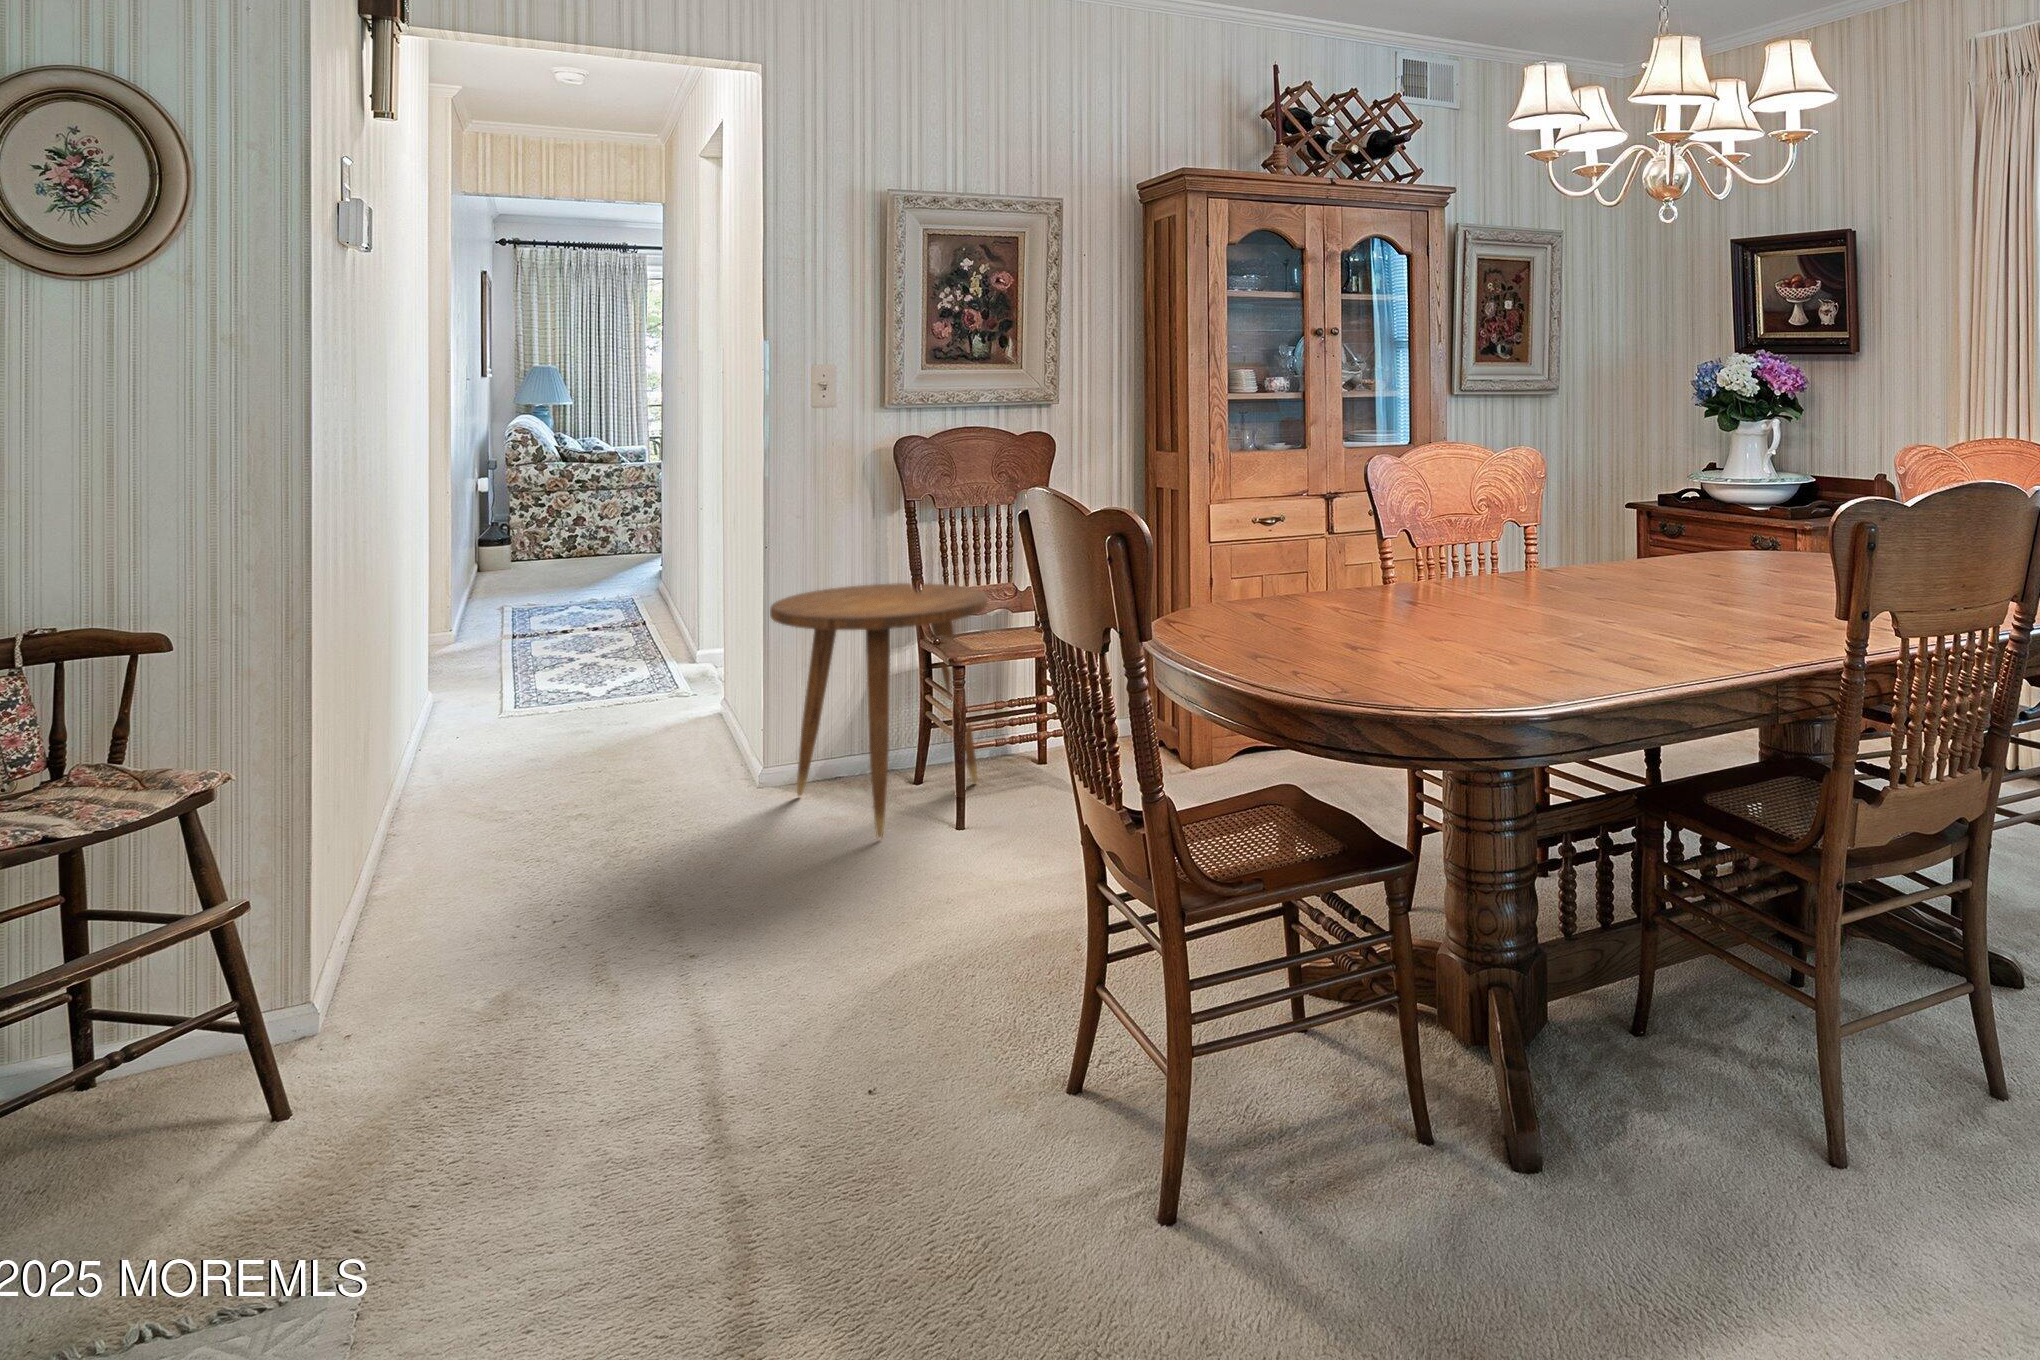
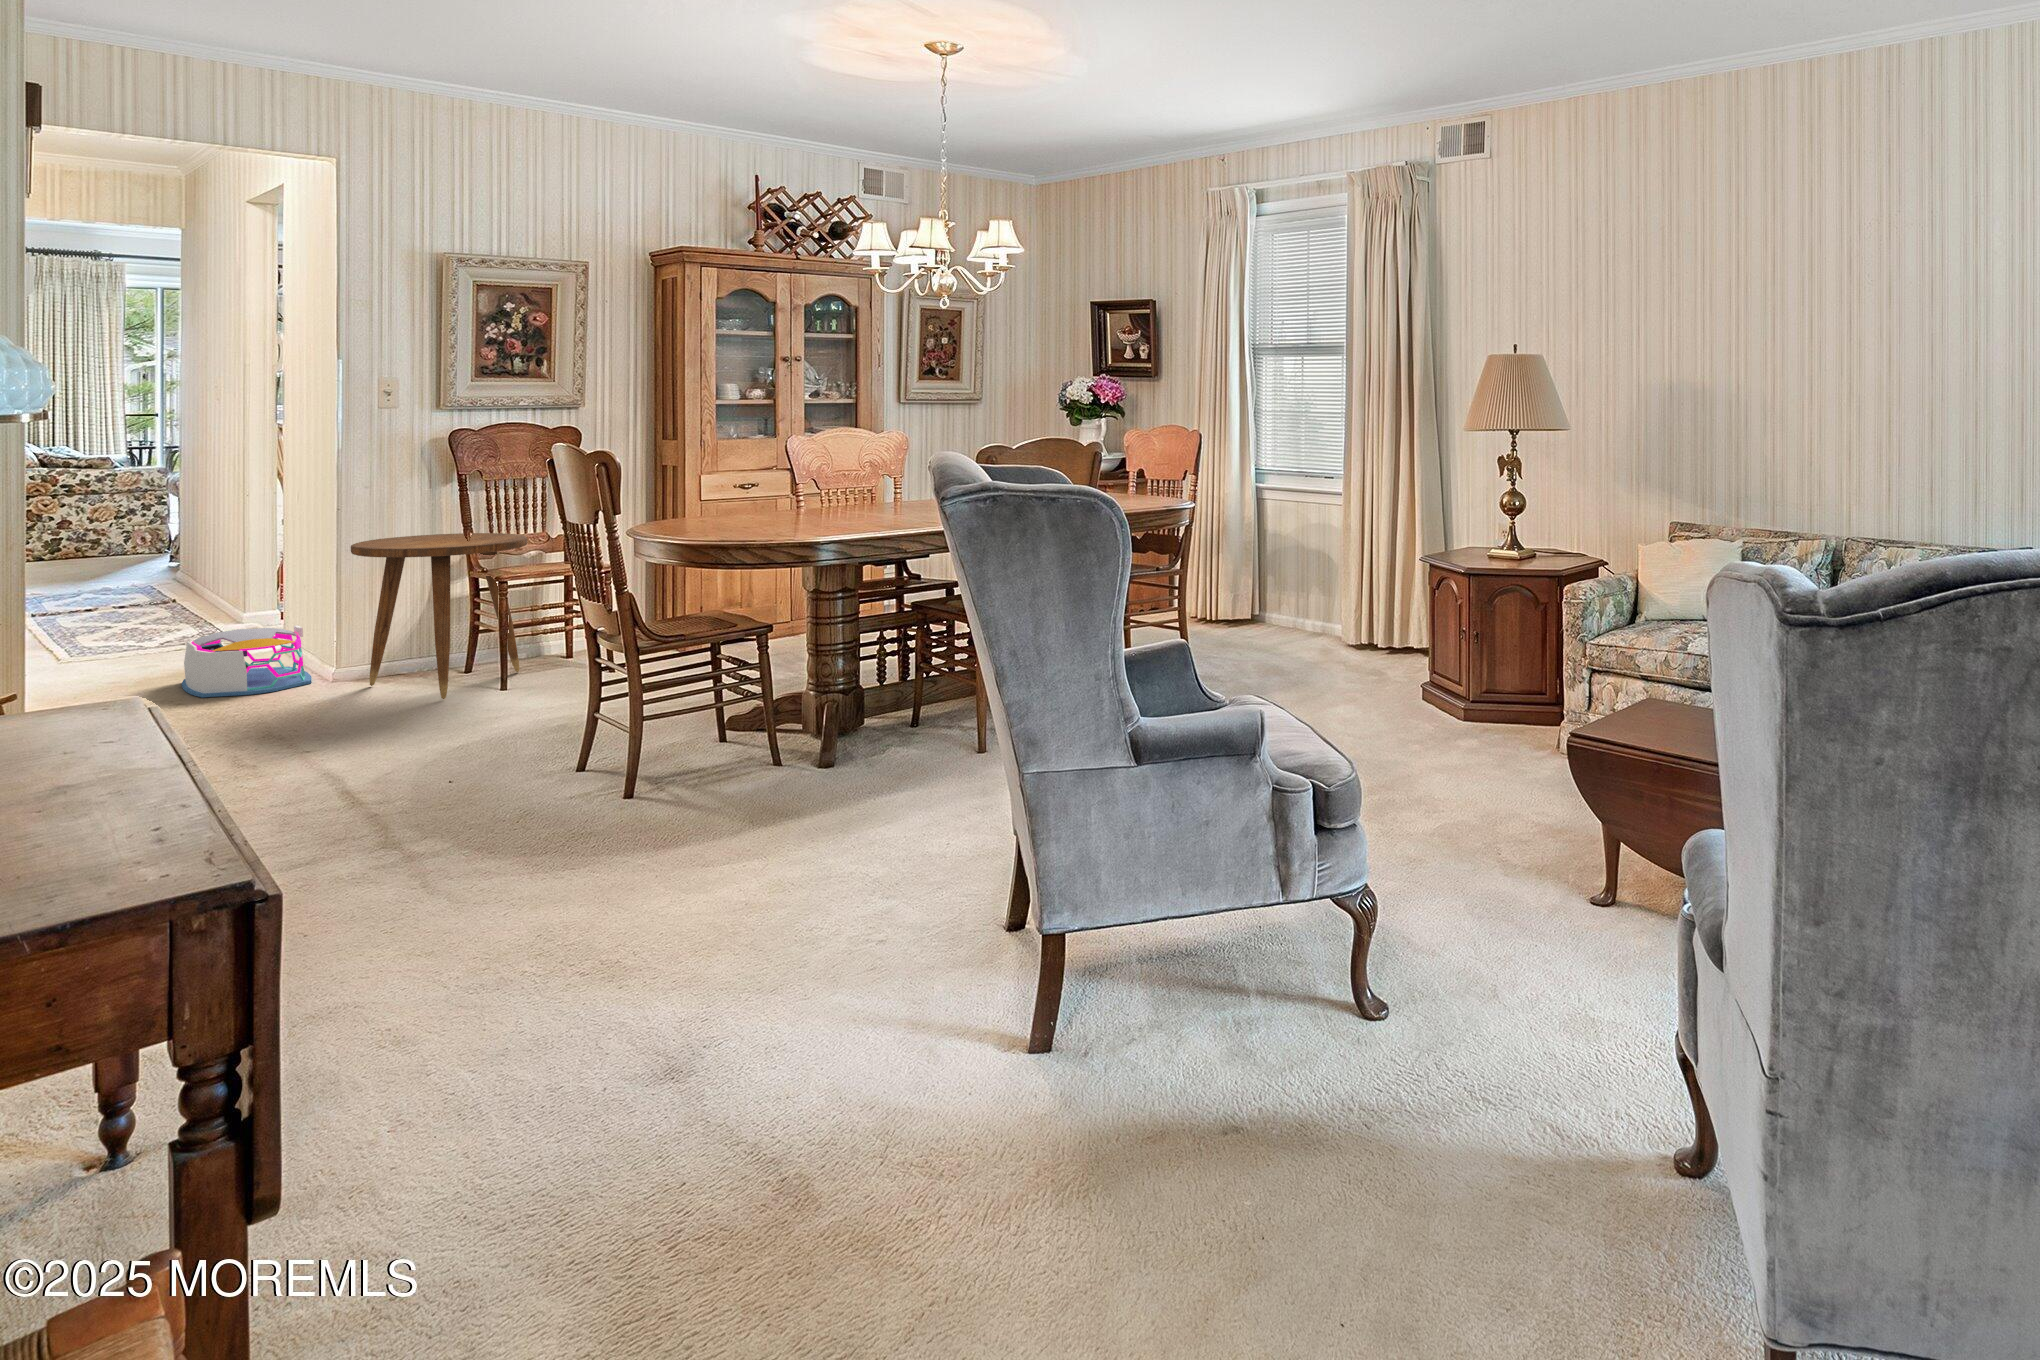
storage bin: none [595,697,736,801] -> present [182,625,311,697]

